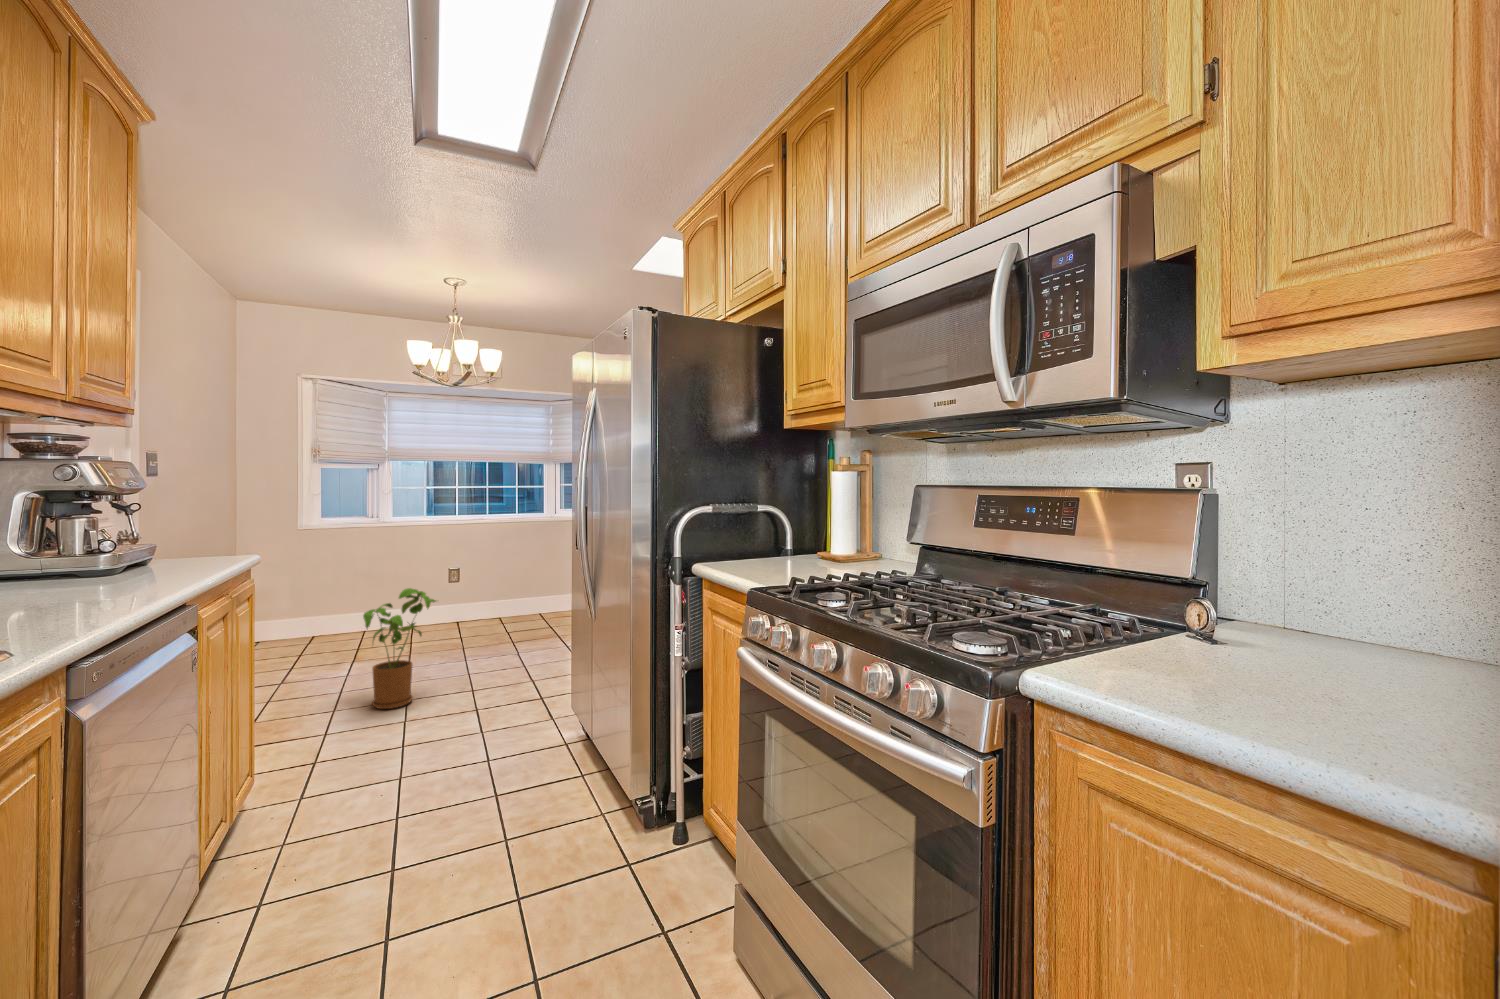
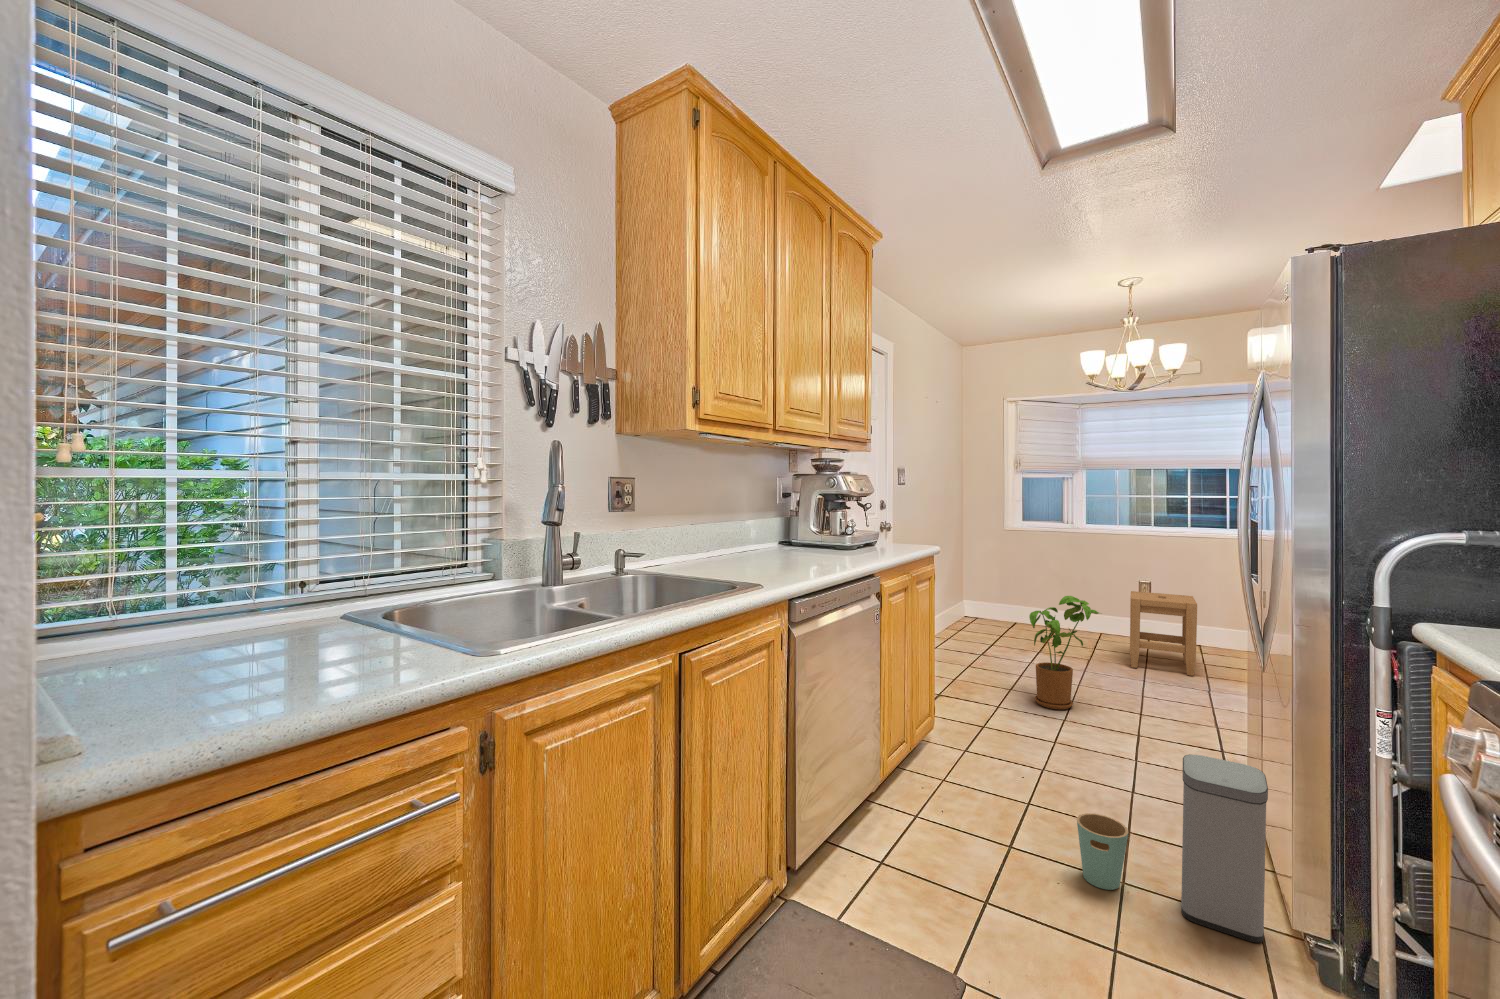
stool: none [448,575,506,649] -> present [1130,591,1197,676]
trash can: none [469,693,611,850] -> present [1077,754,1268,943]

